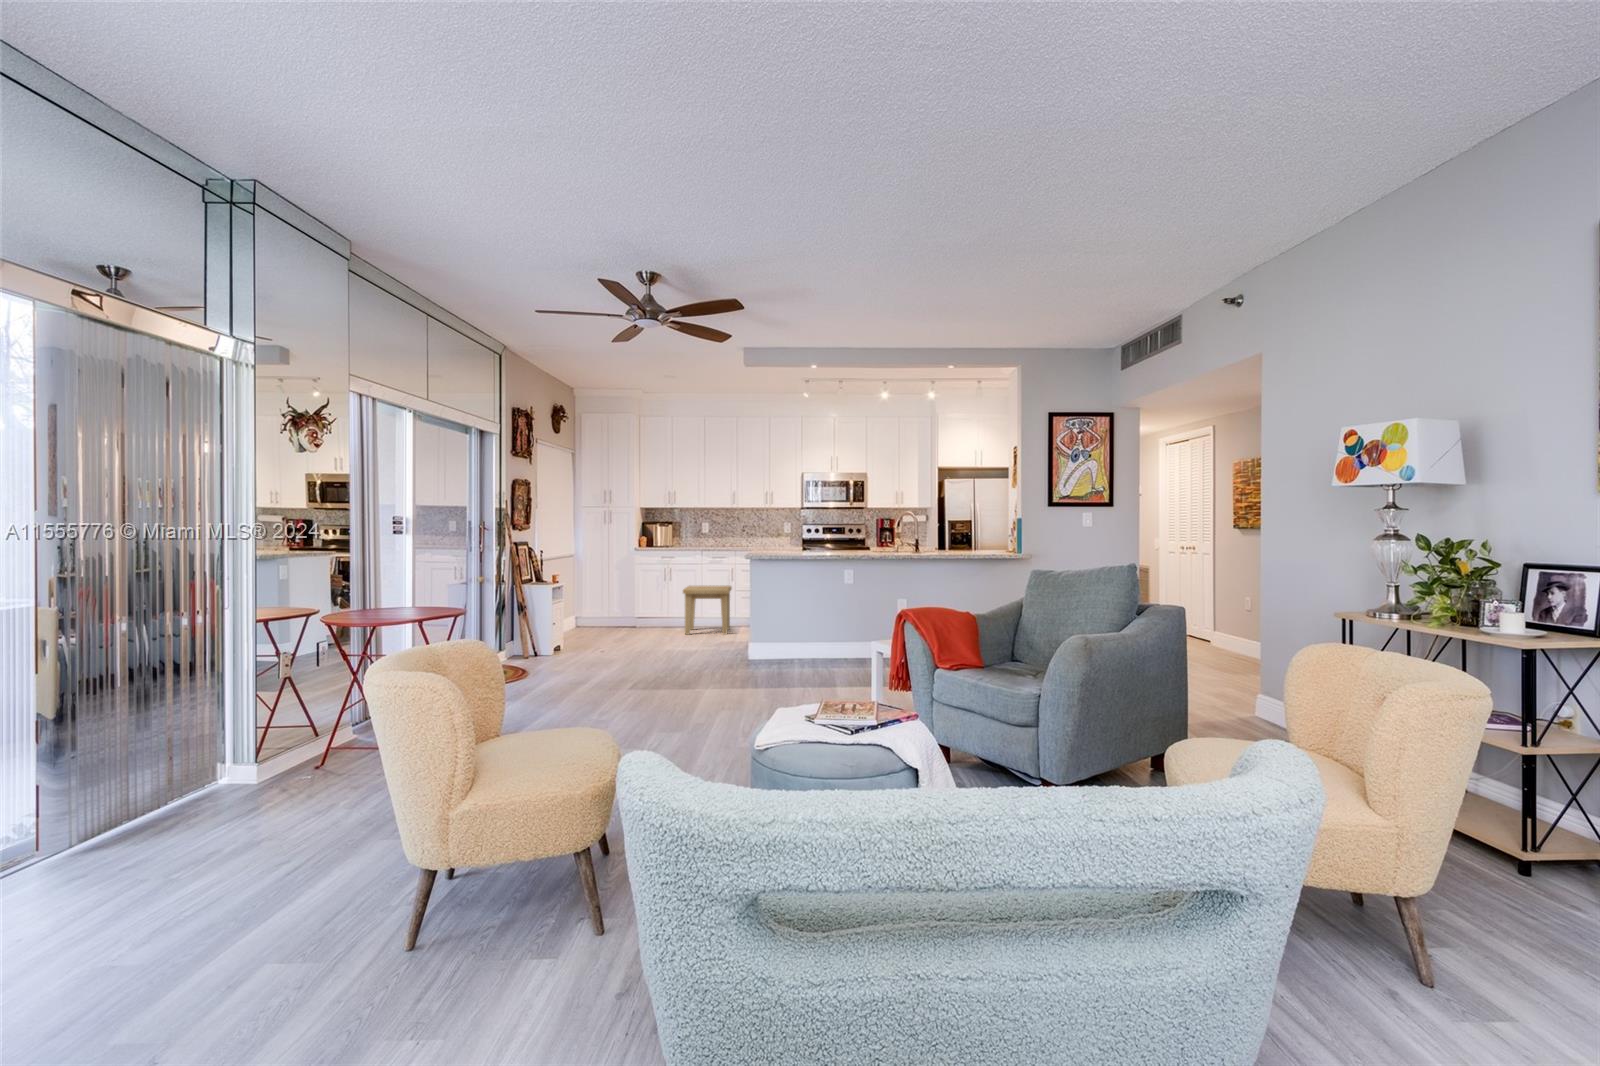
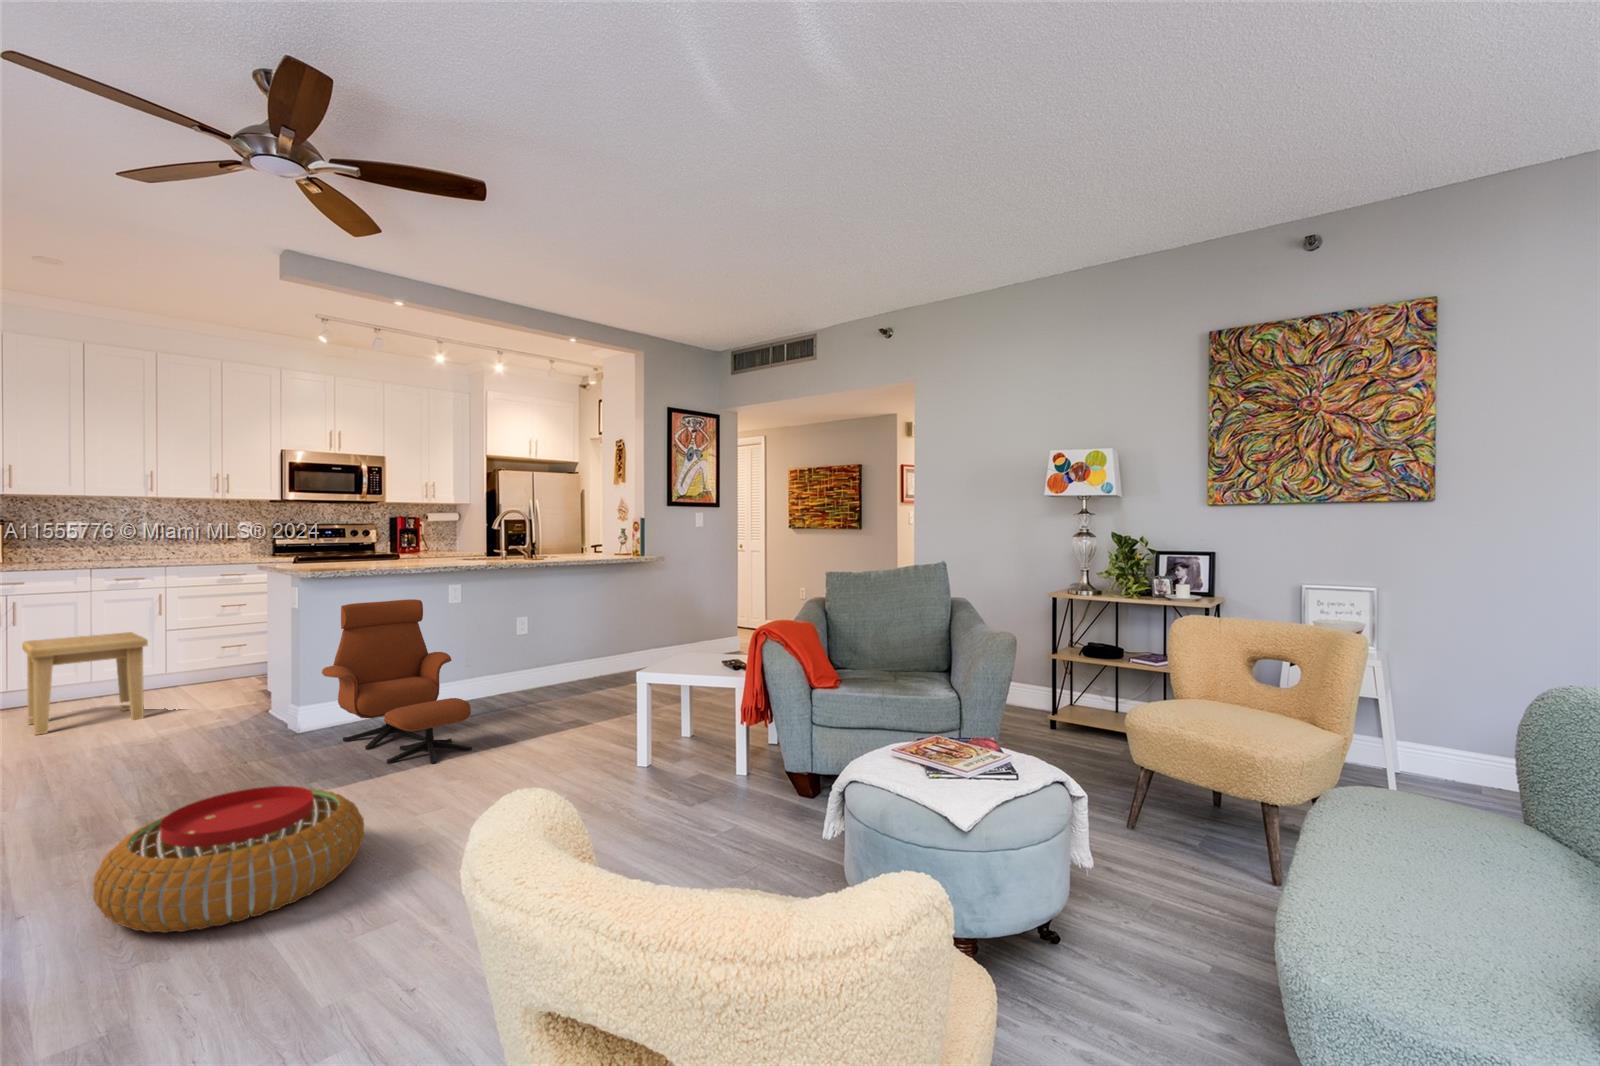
lounge chair: none [765,574,841,680] -> present [322,599,472,764]
pouf: none [600,661,709,717] -> present [93,786,364,933]

